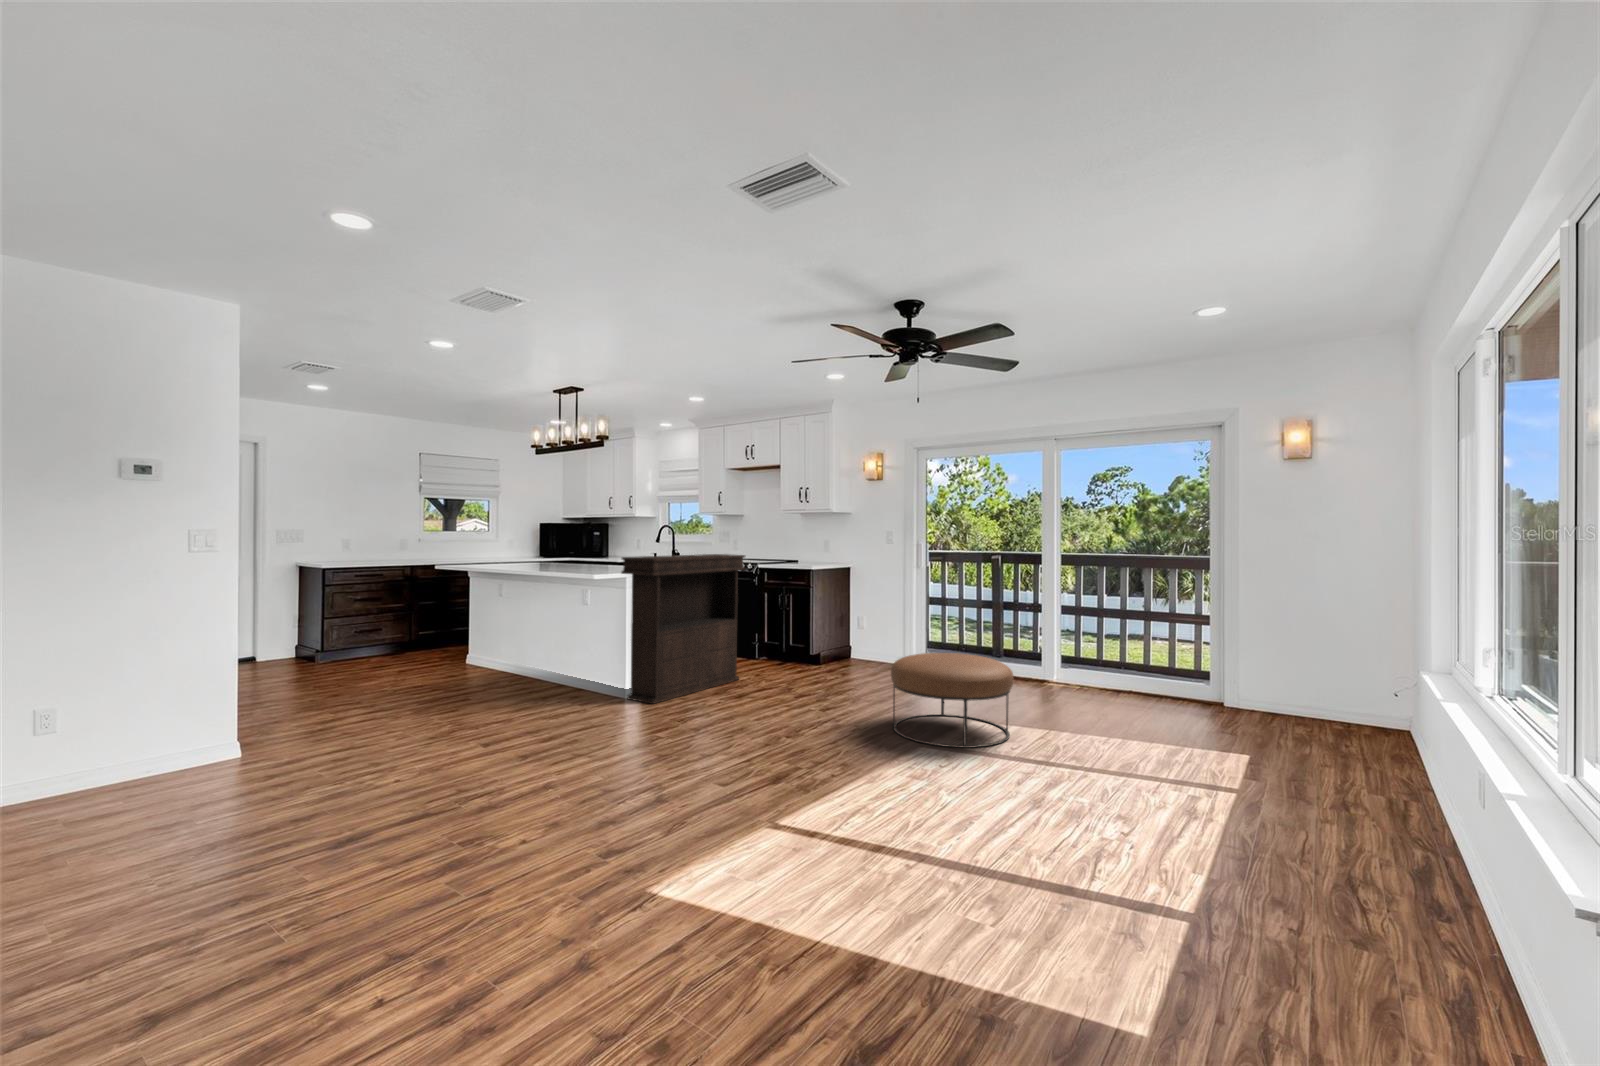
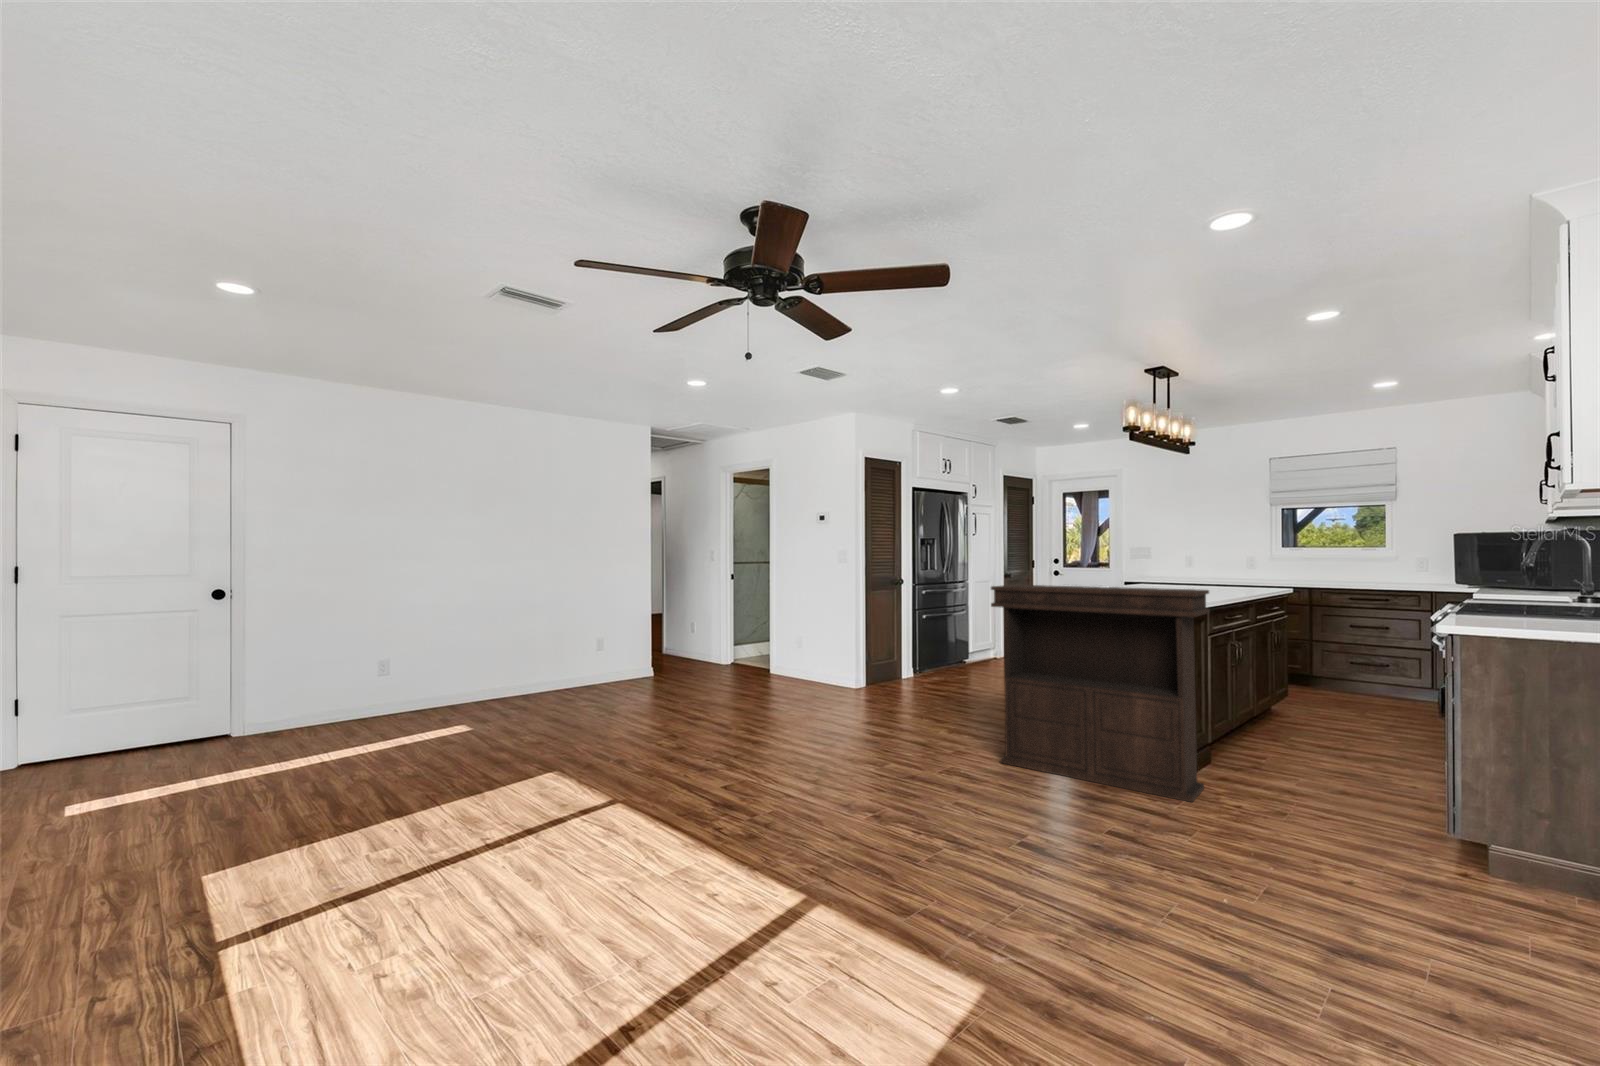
ottoman: present [891,653,1014,748] -> none [780,774,1021,1016]

